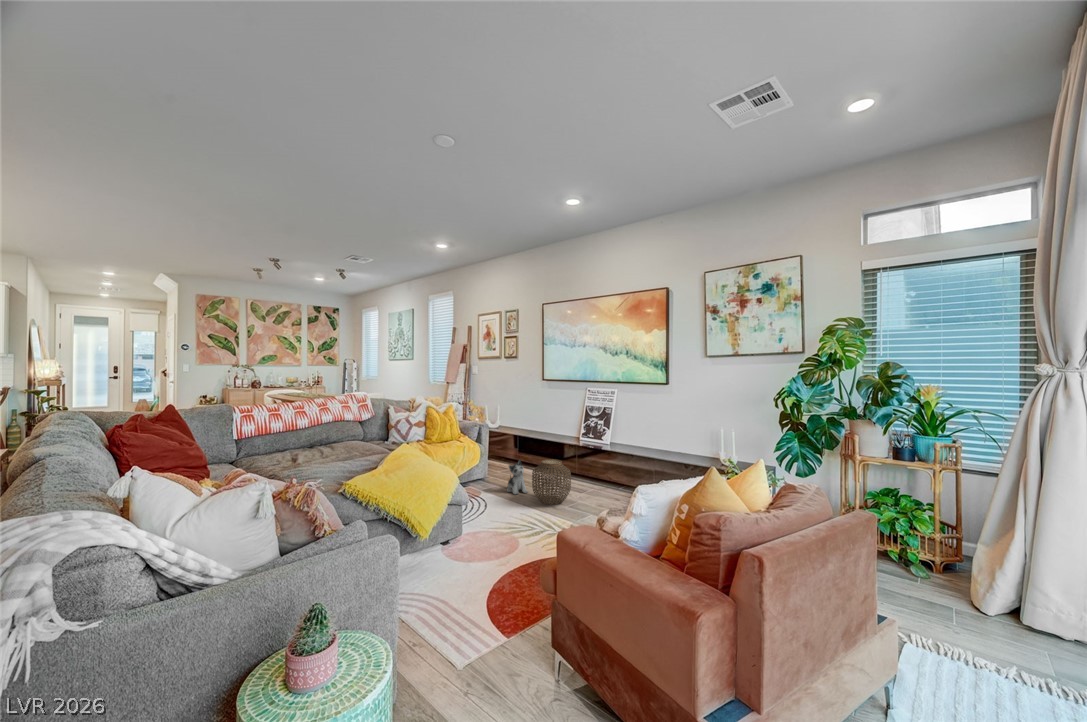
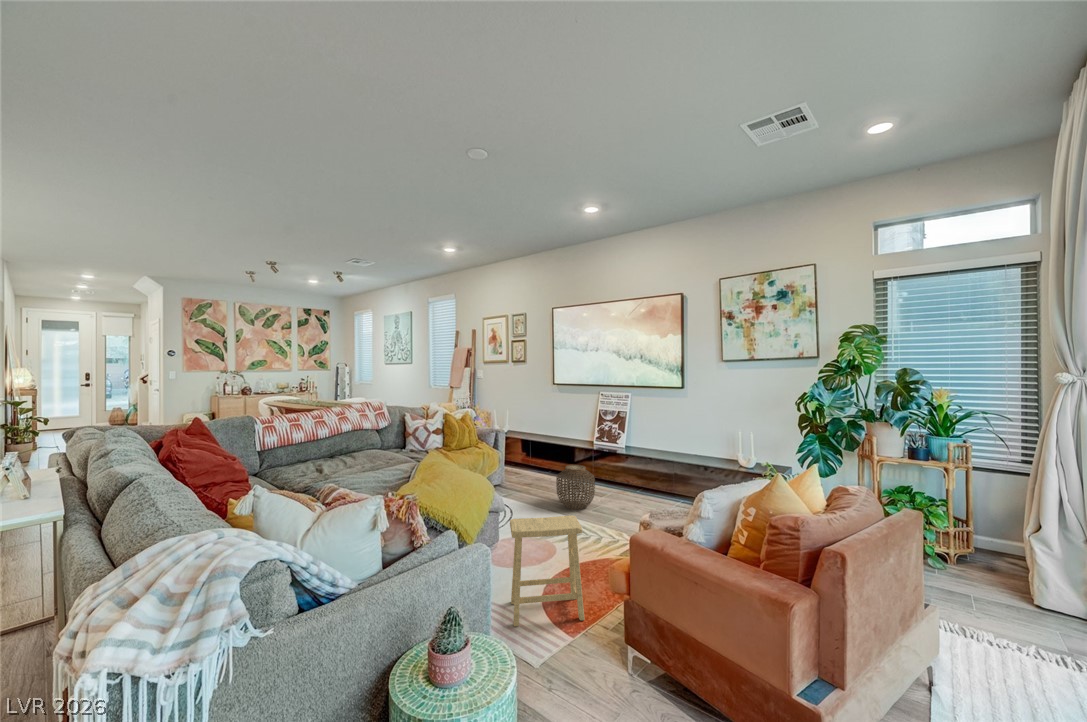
plush toy: present [507,460,528,494] -> none [528,466,550,501]
footstool: none [450,509,526,623] -> present [510,515,585,626]

